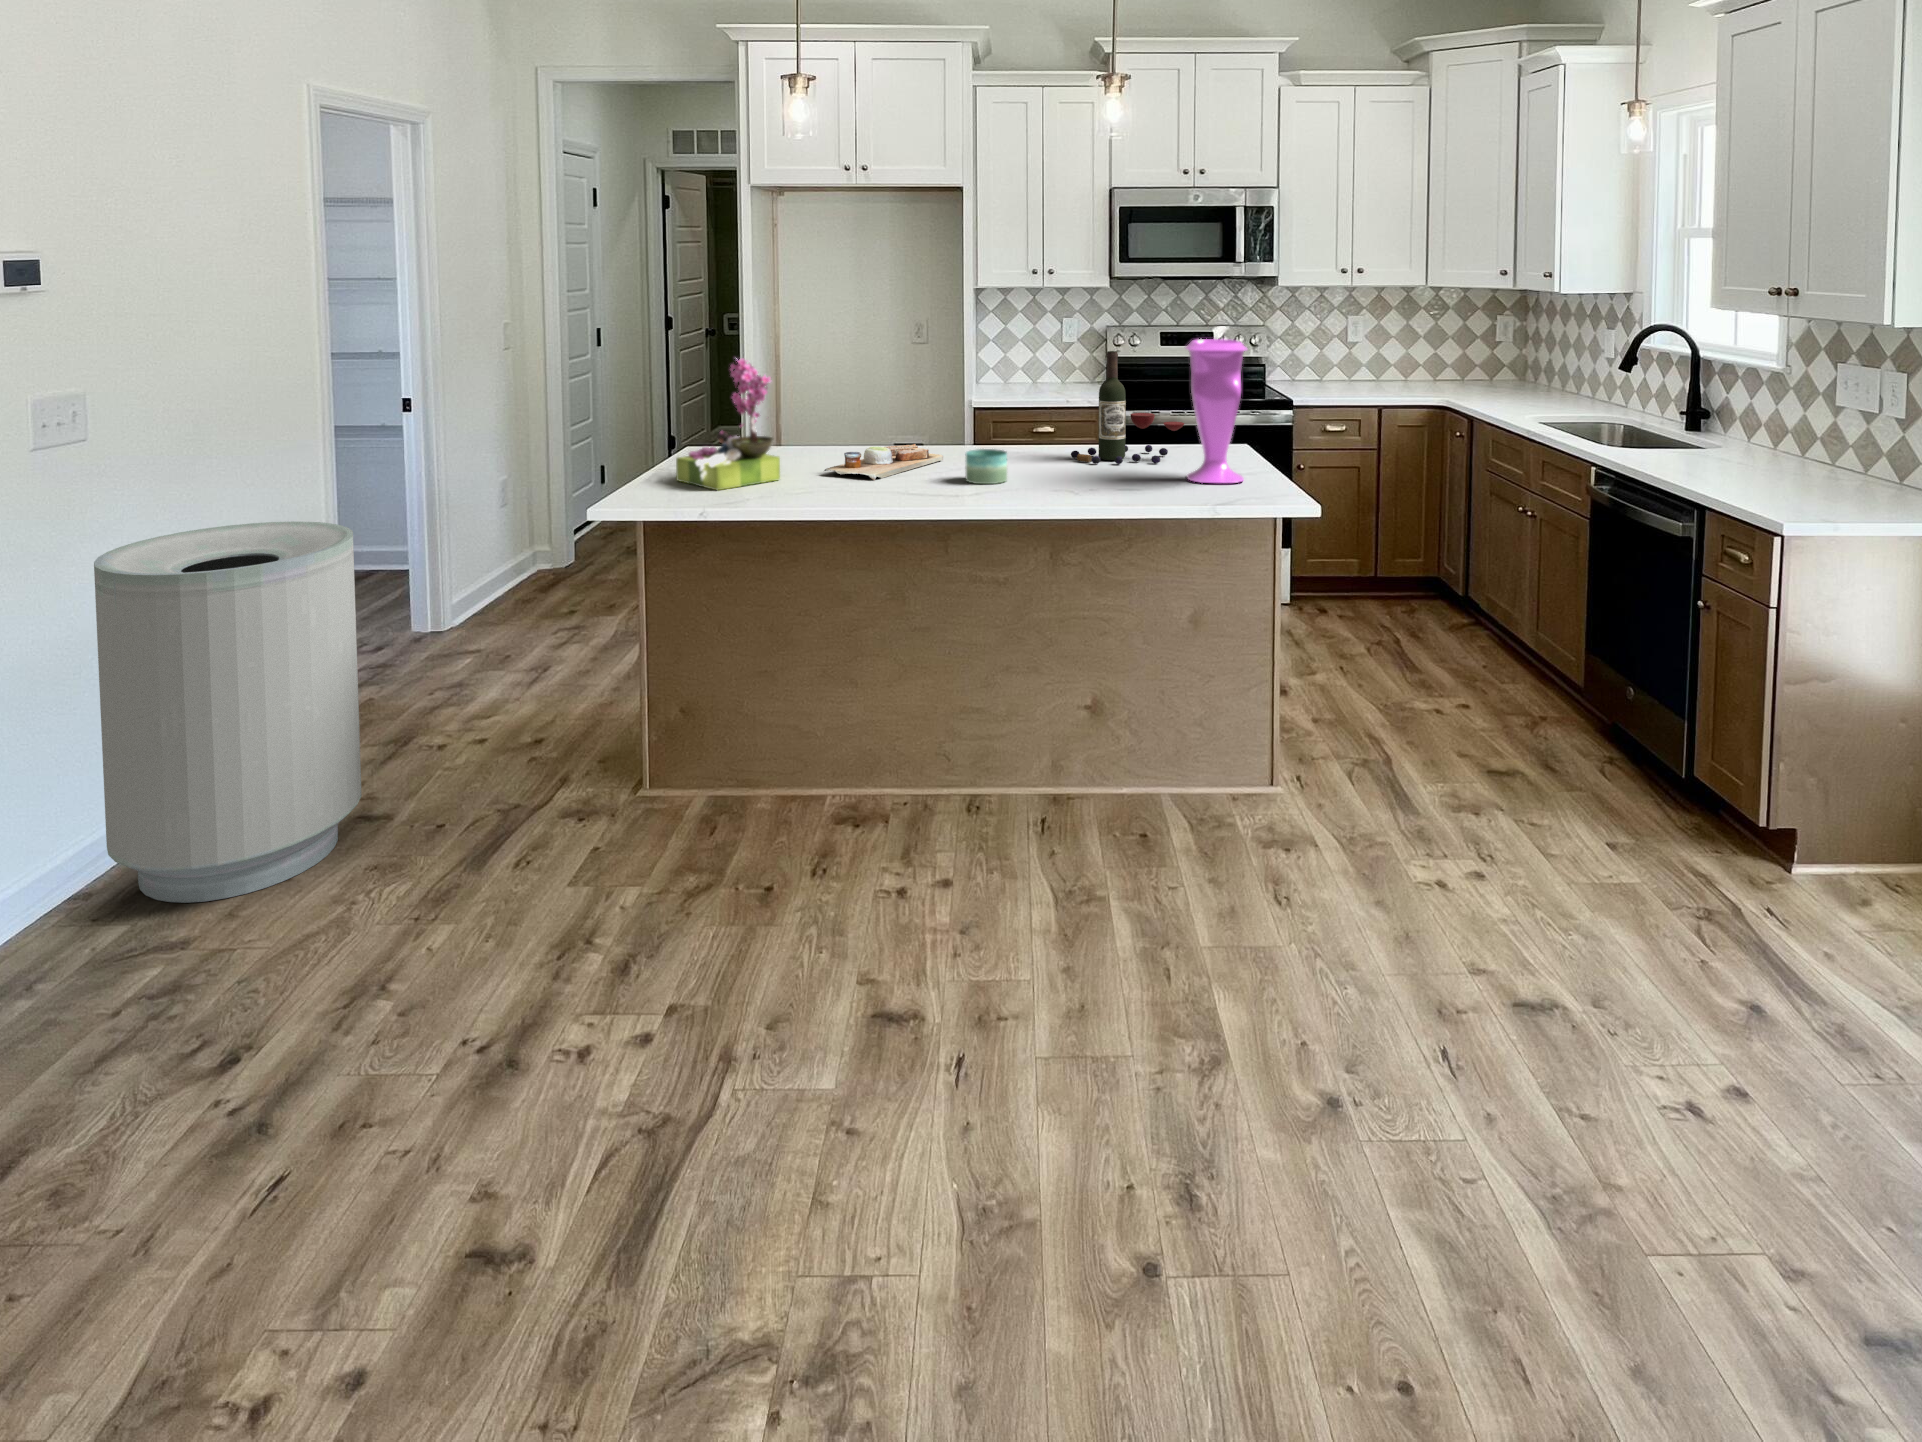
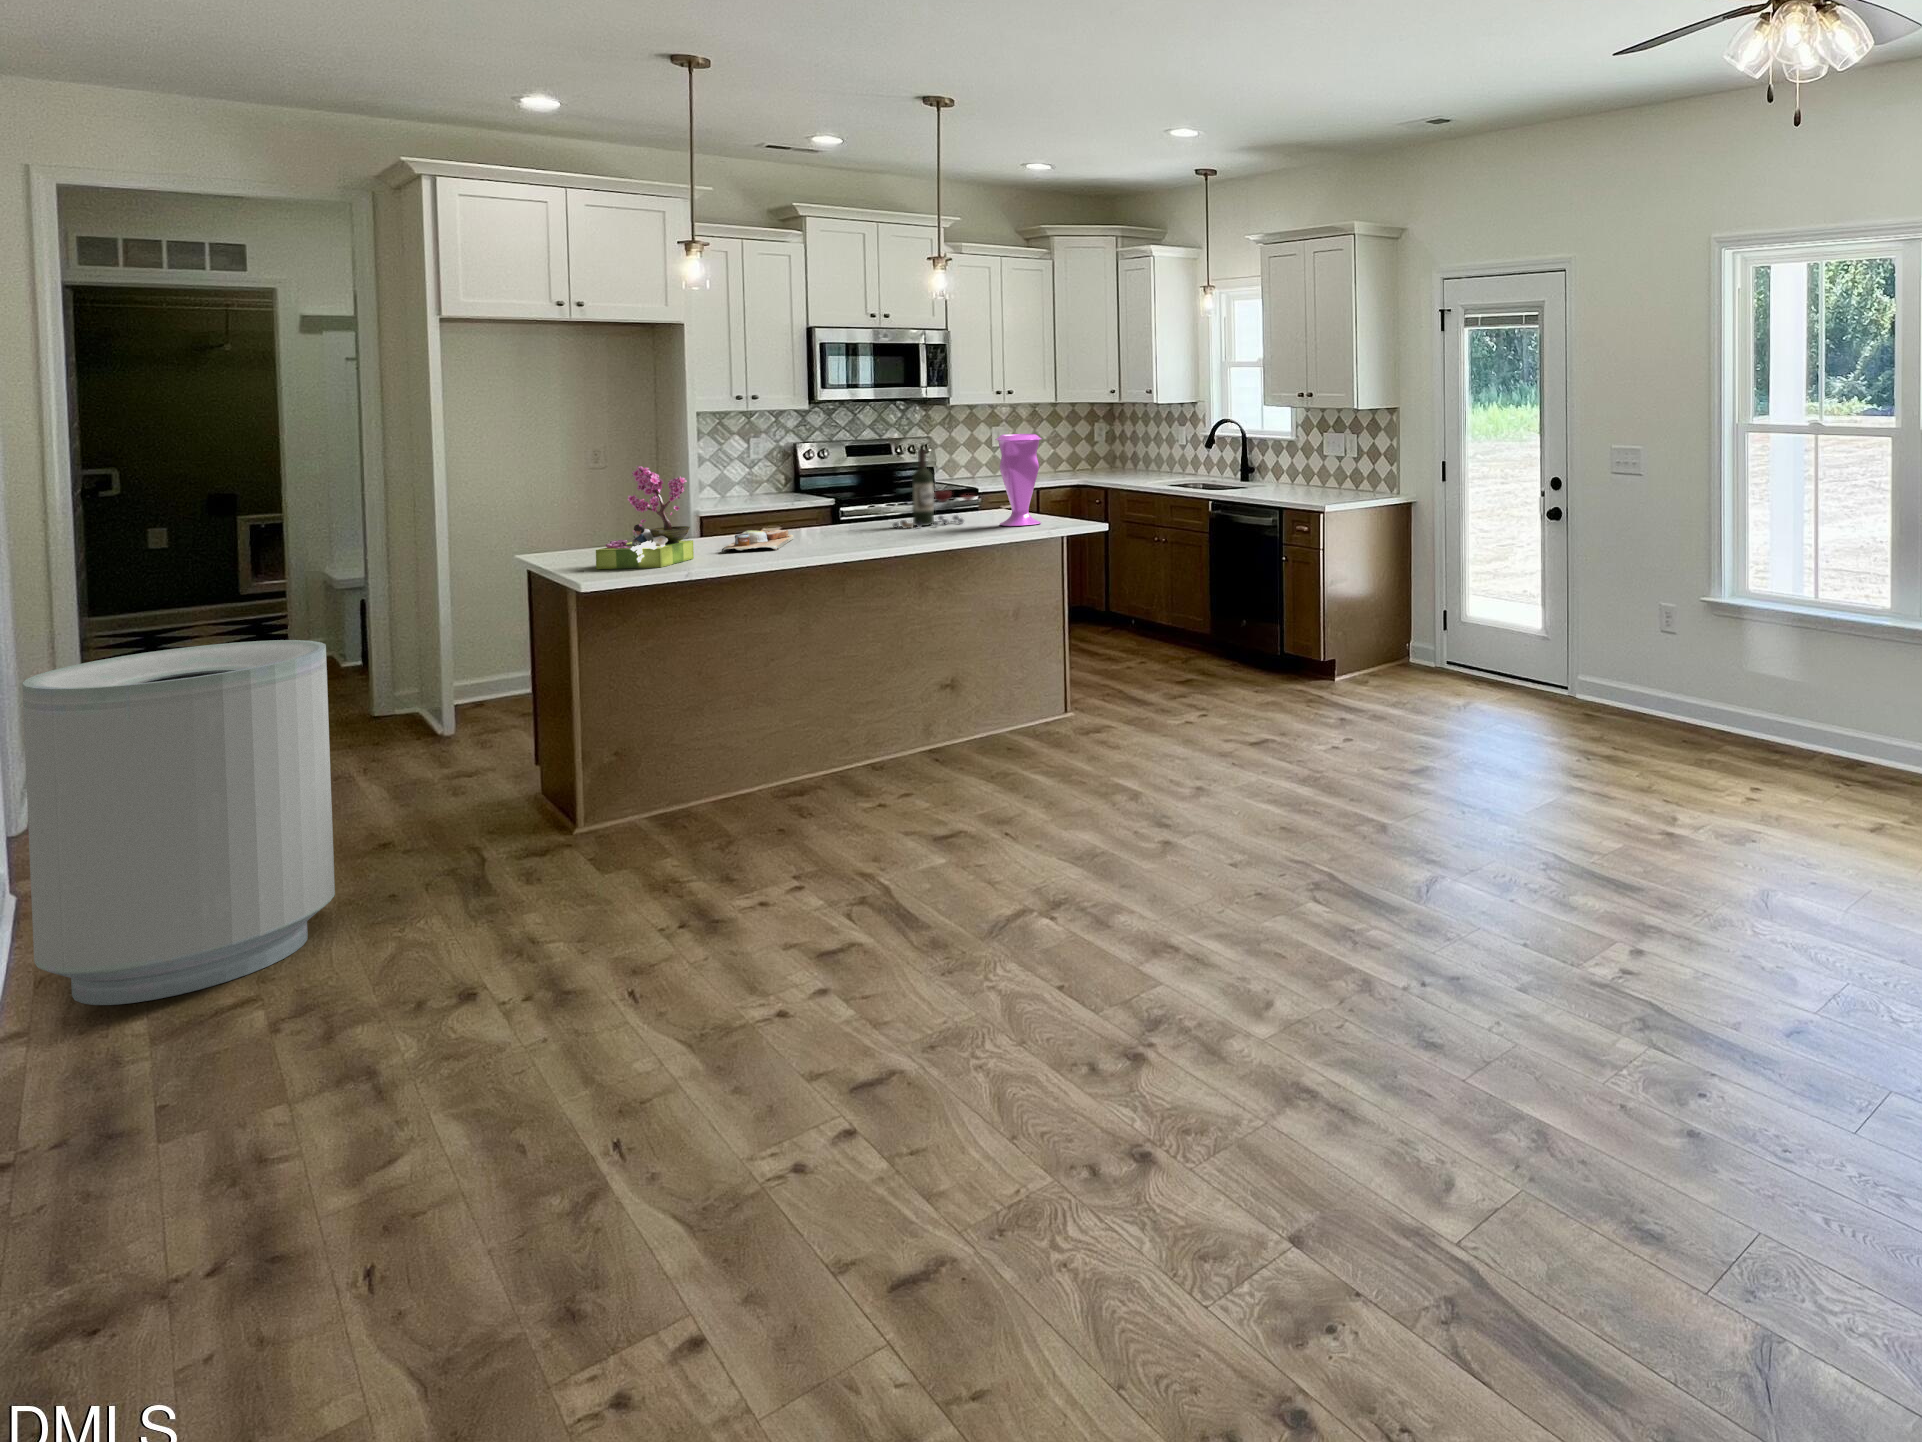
candle: present [966,449,1007,484] -> none [848,519,882,543]

